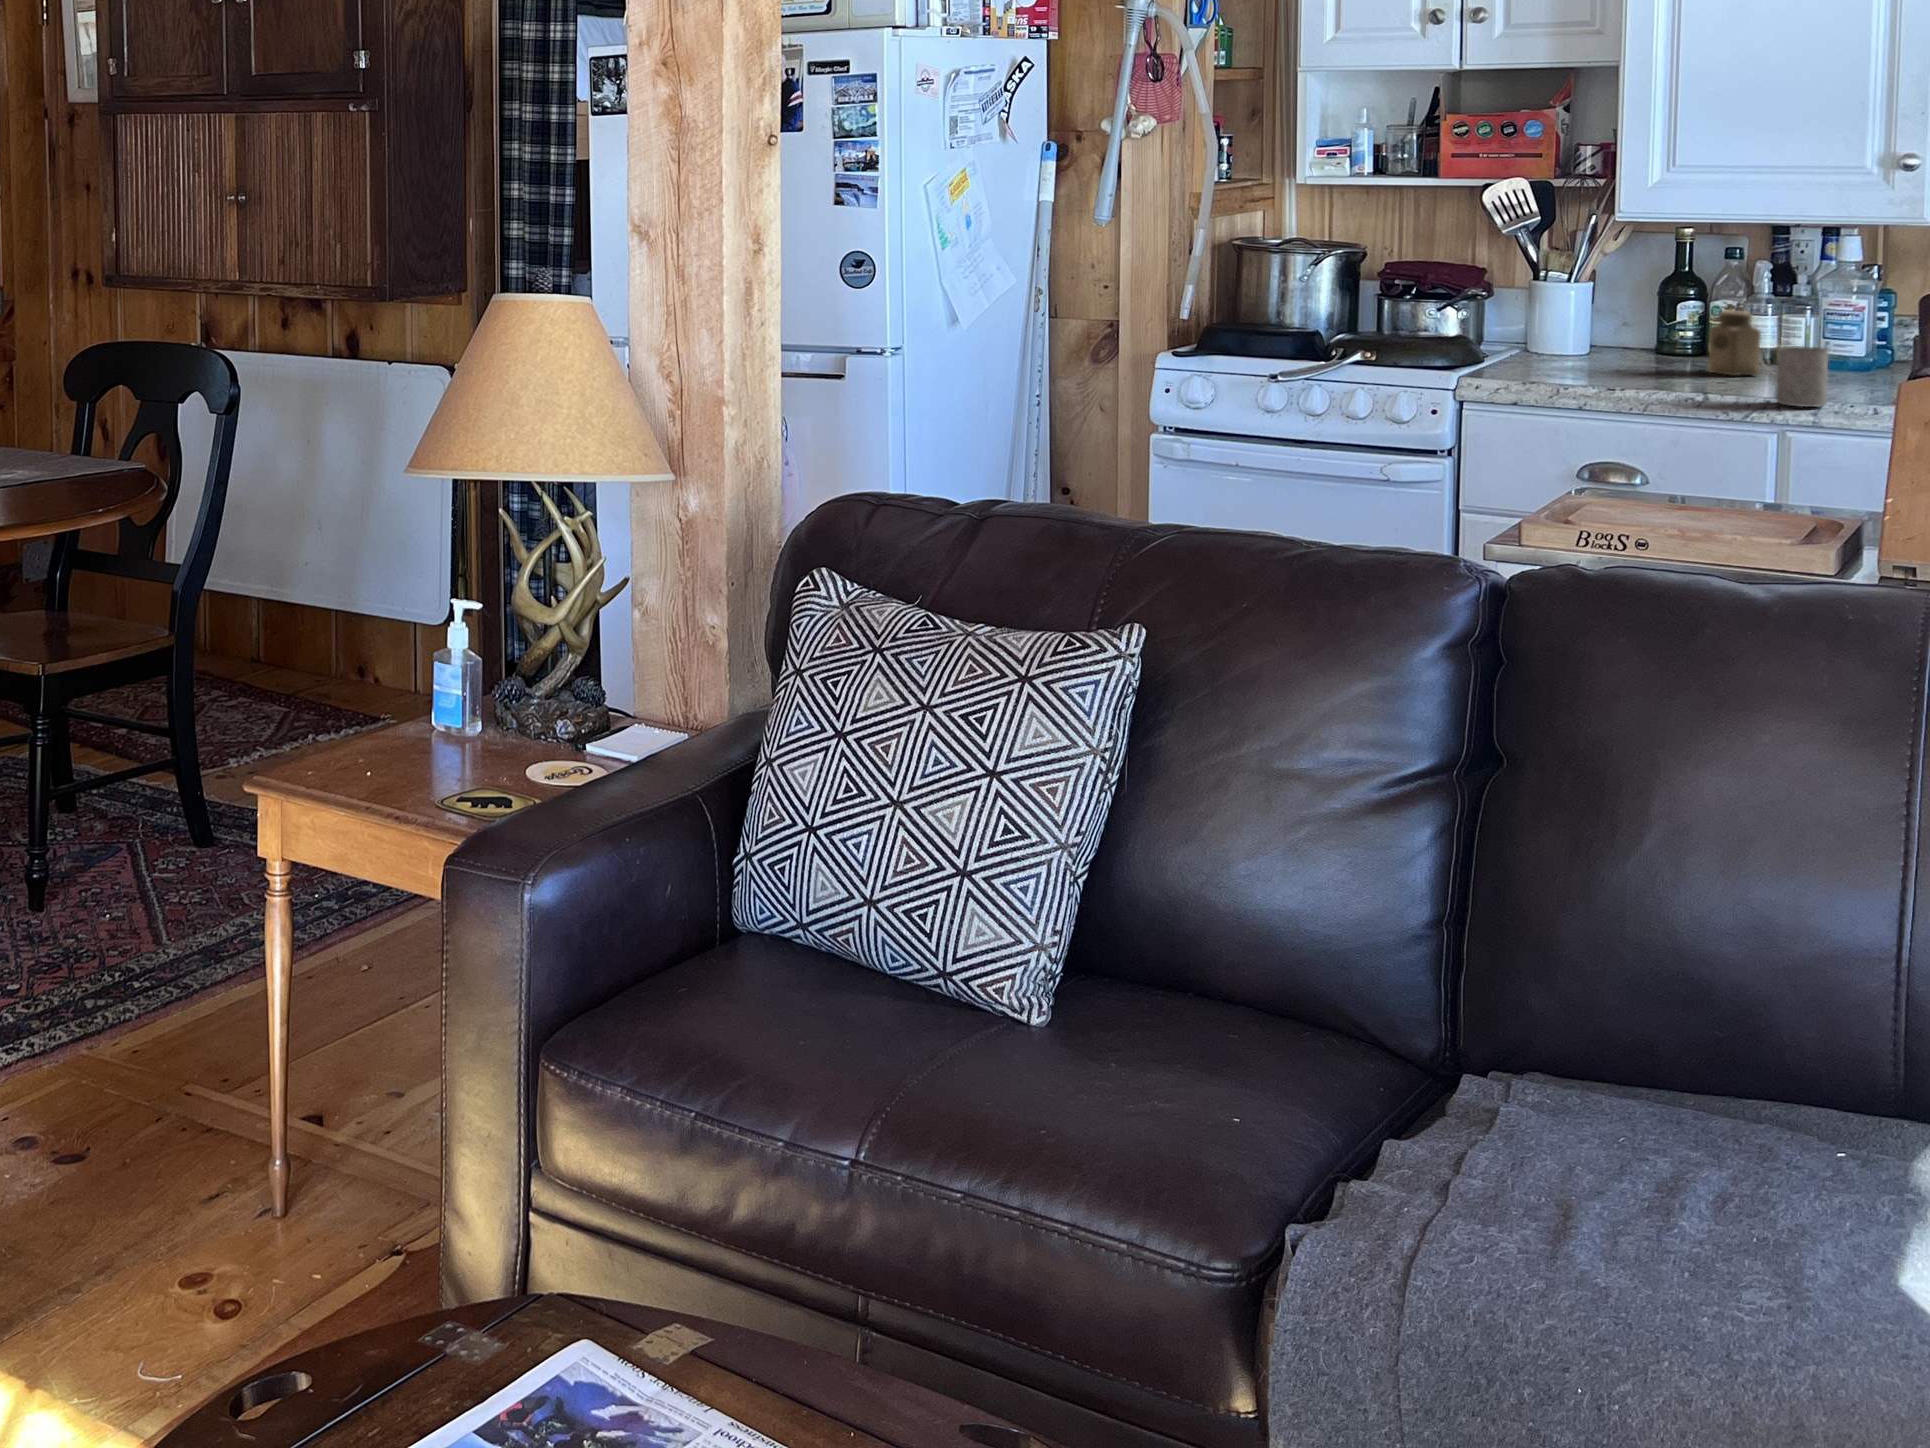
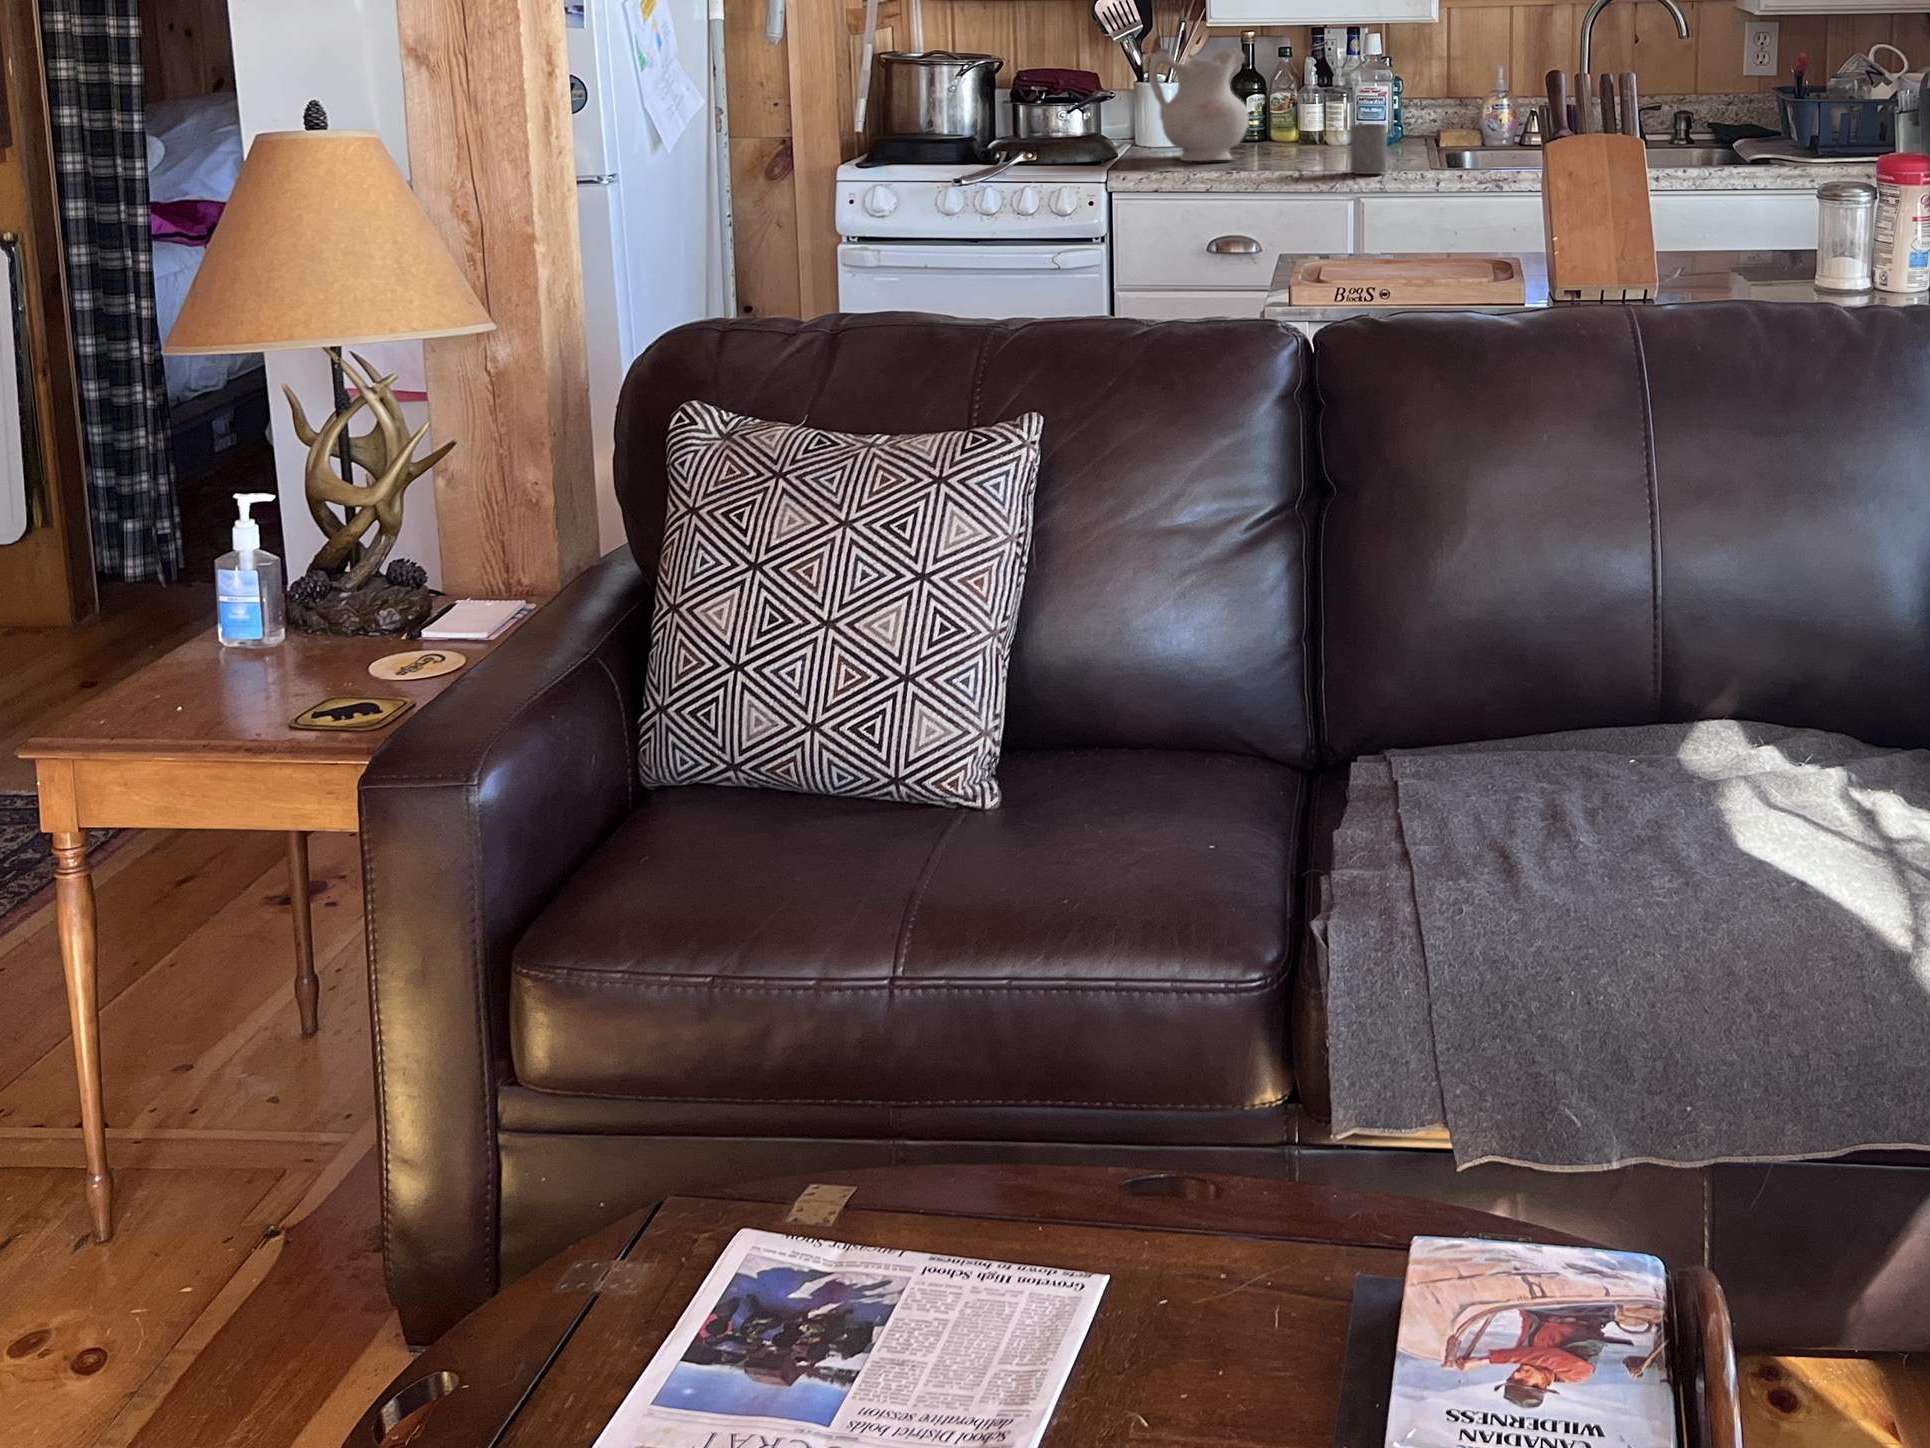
ceramic pitcher: none [1526,246,1652,378] -> present [1149,48,1249,161]
salt shaker: present [1709,311,1761,375] -> none [1285,98,1323,153]

